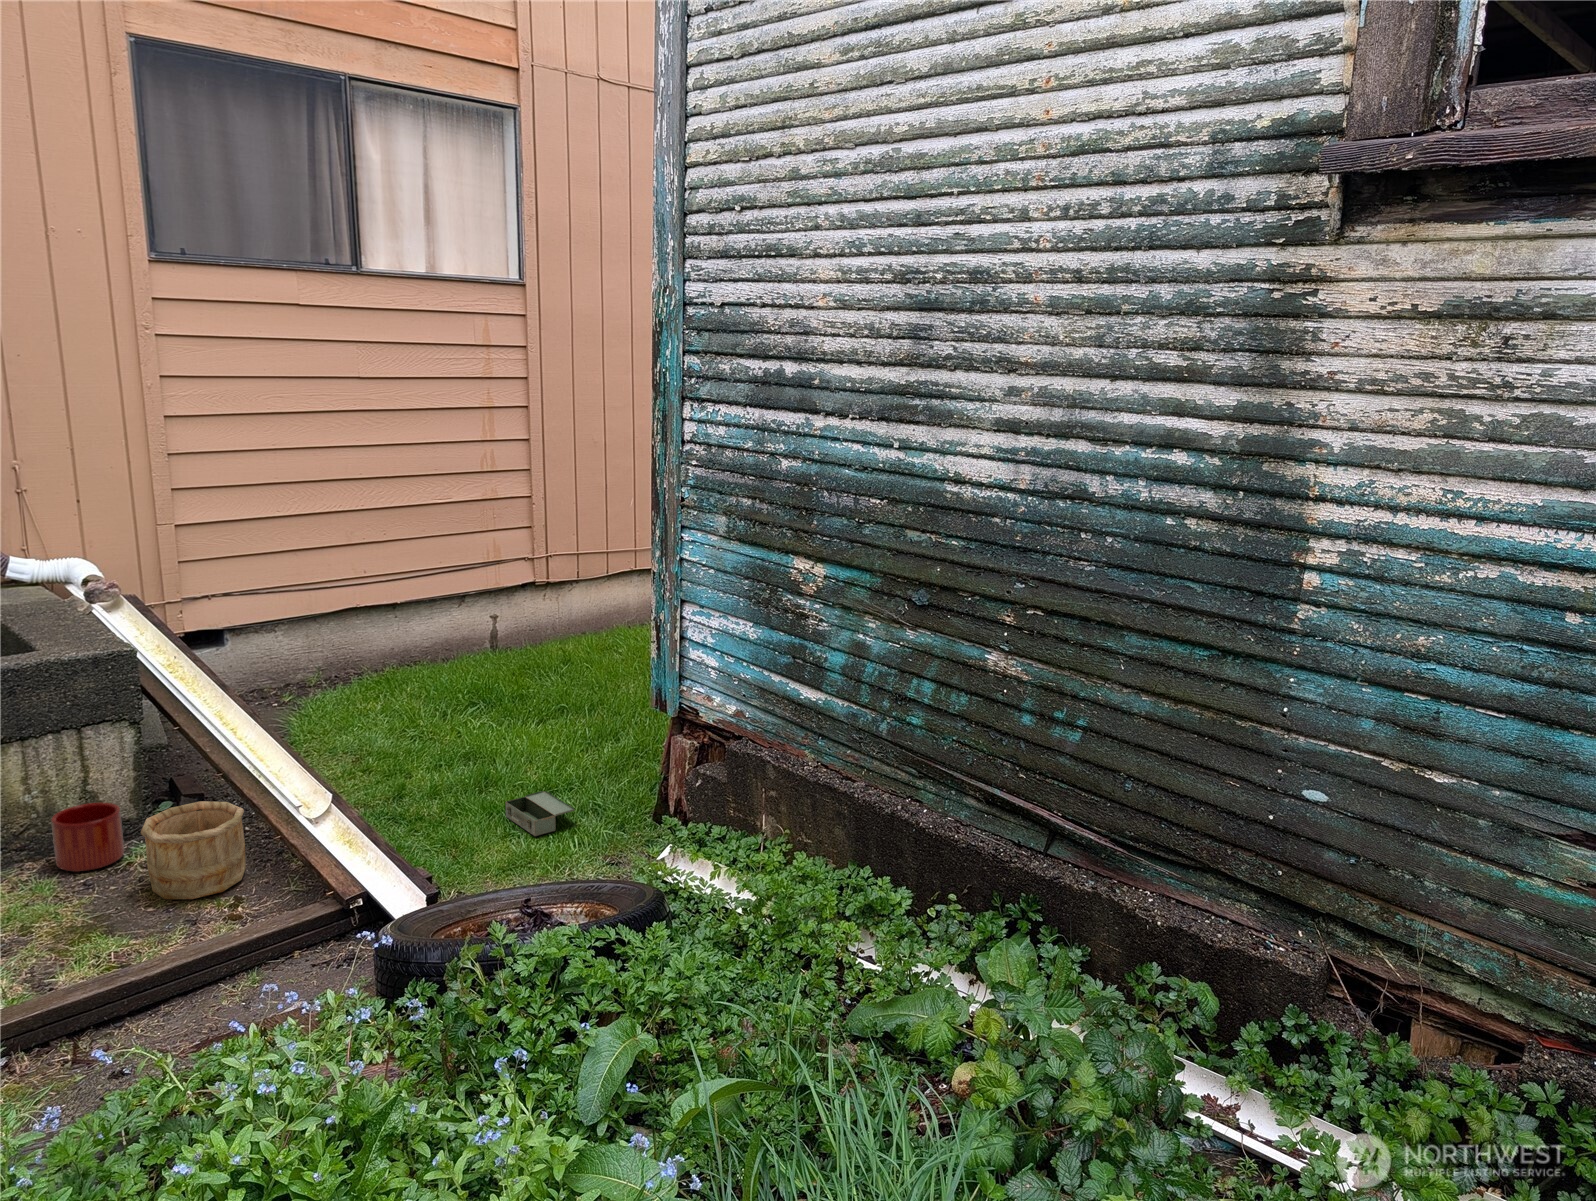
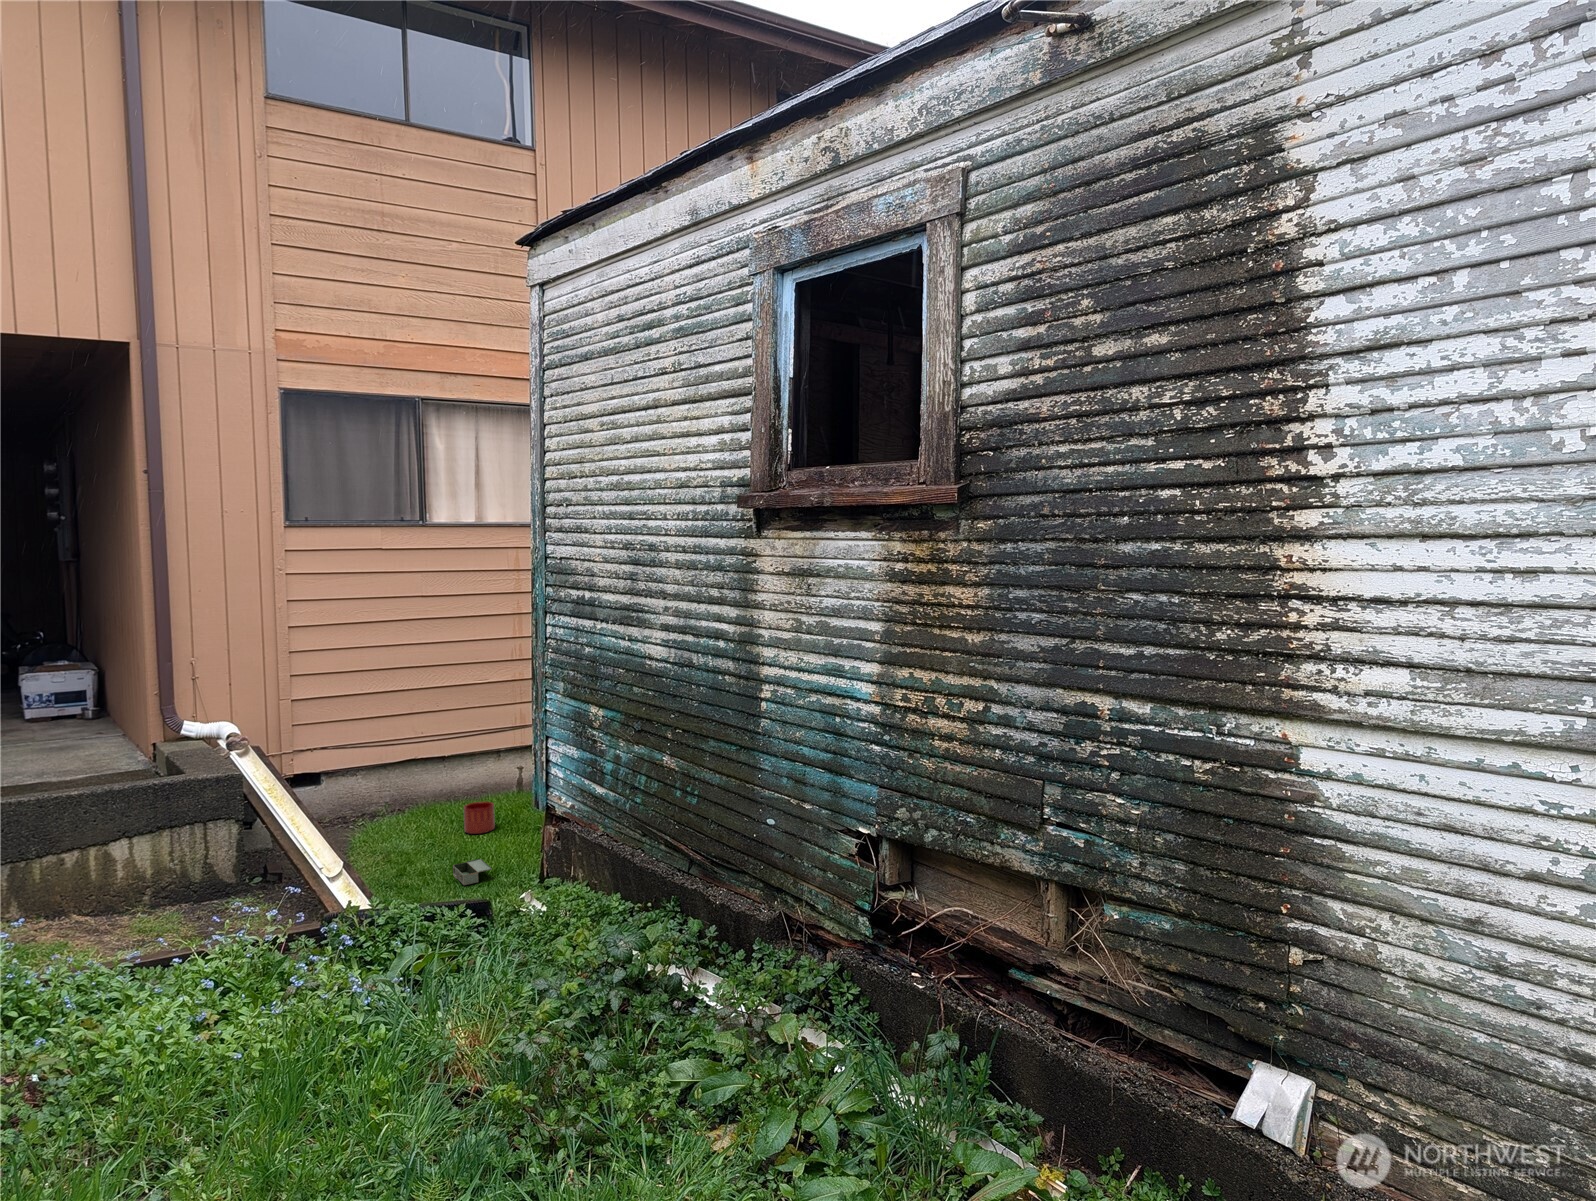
wooden bucket: present [141,801,246,899] -> none [226,864,289,921]
planter: present [51,803,124,872] -> present [464,802,495,834]

